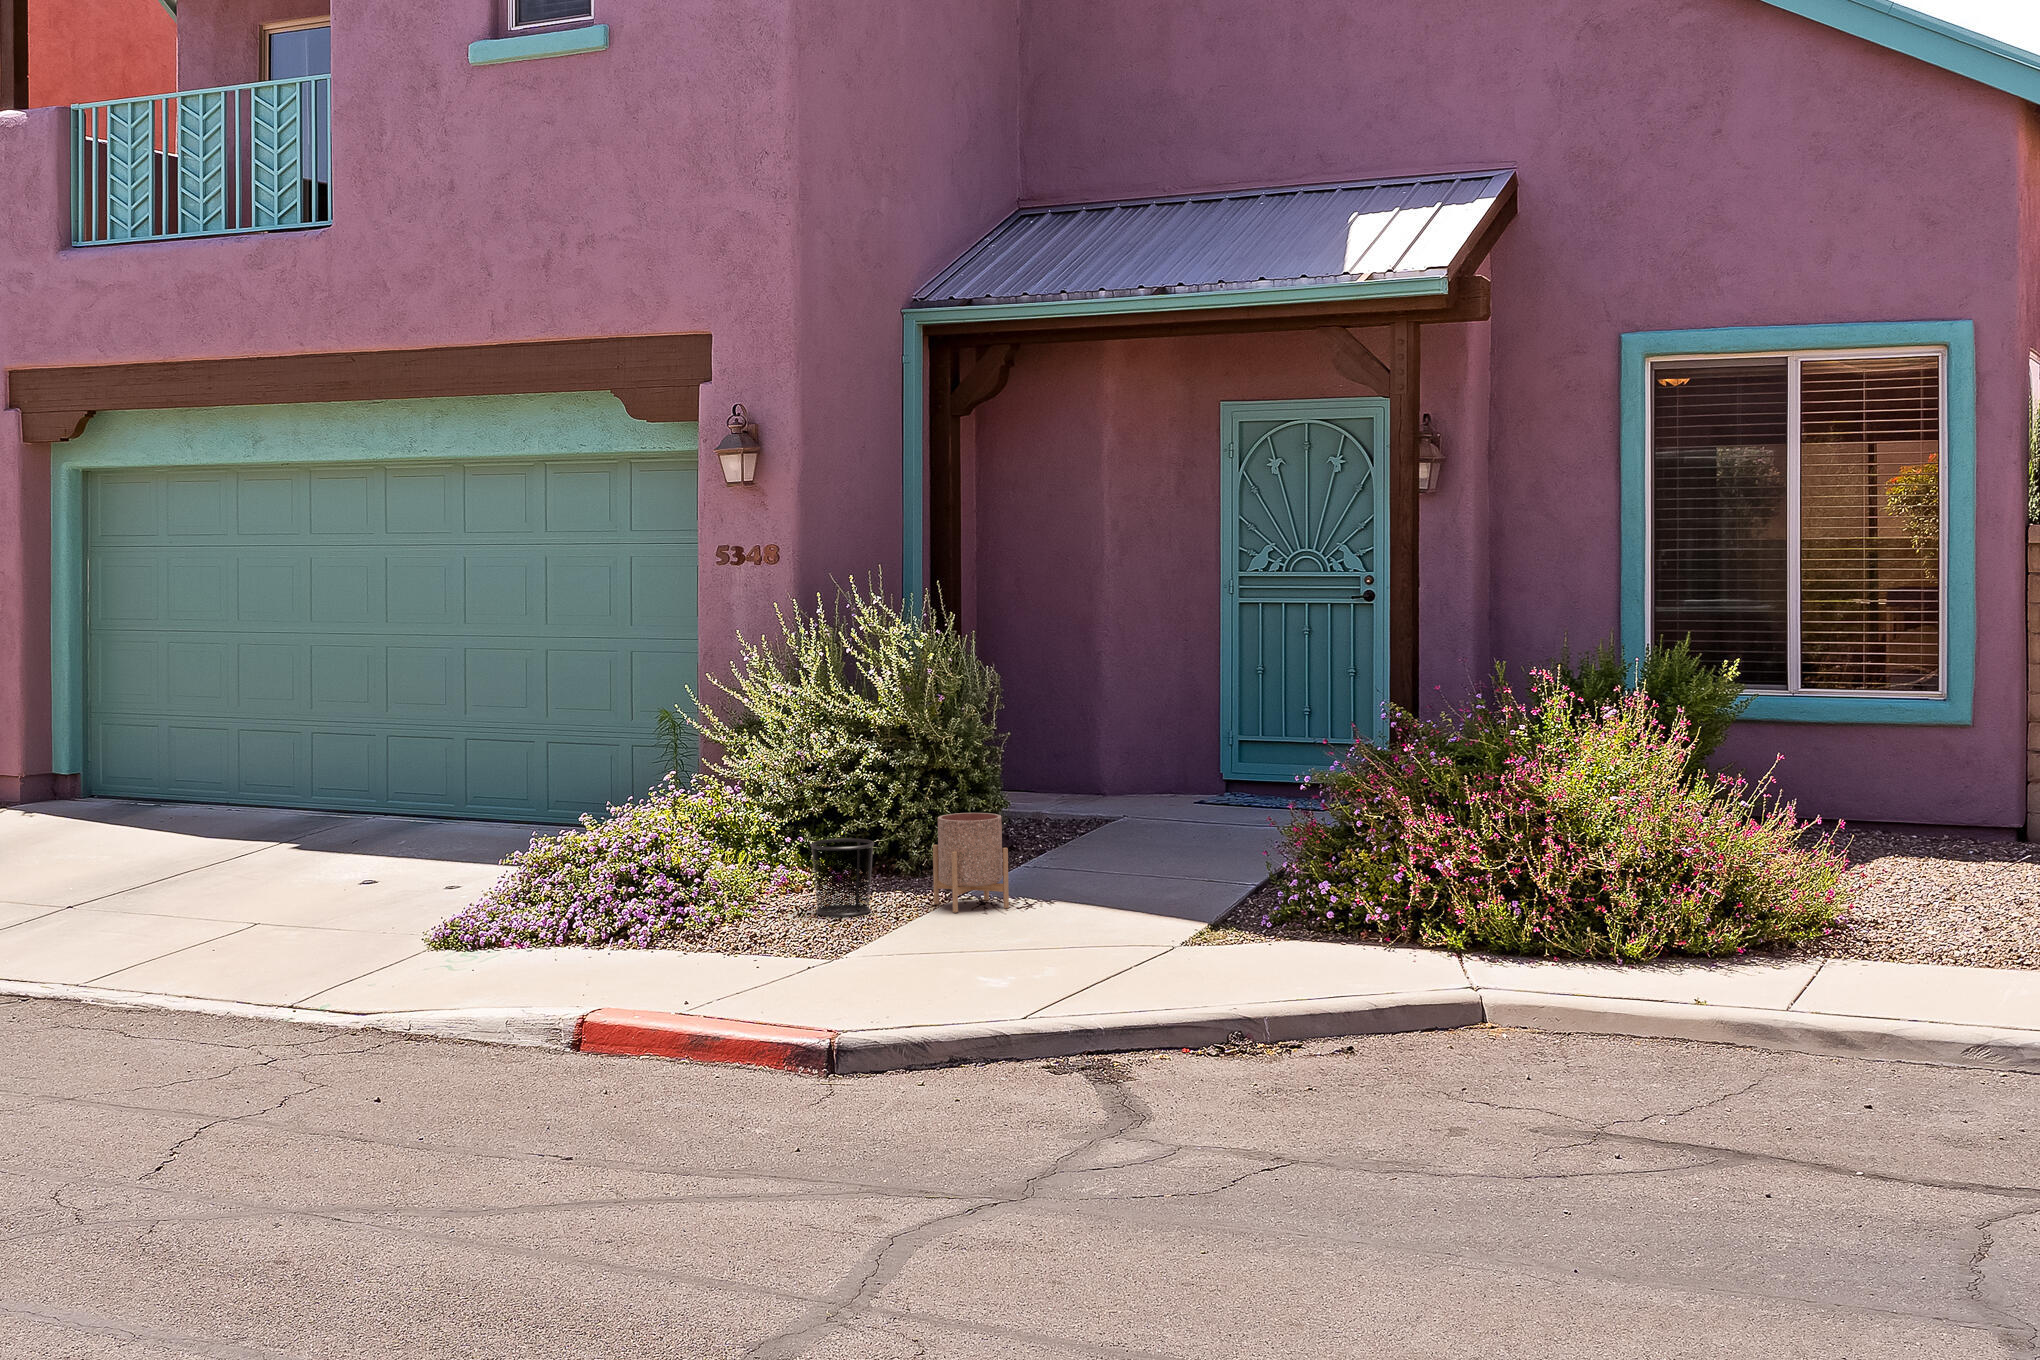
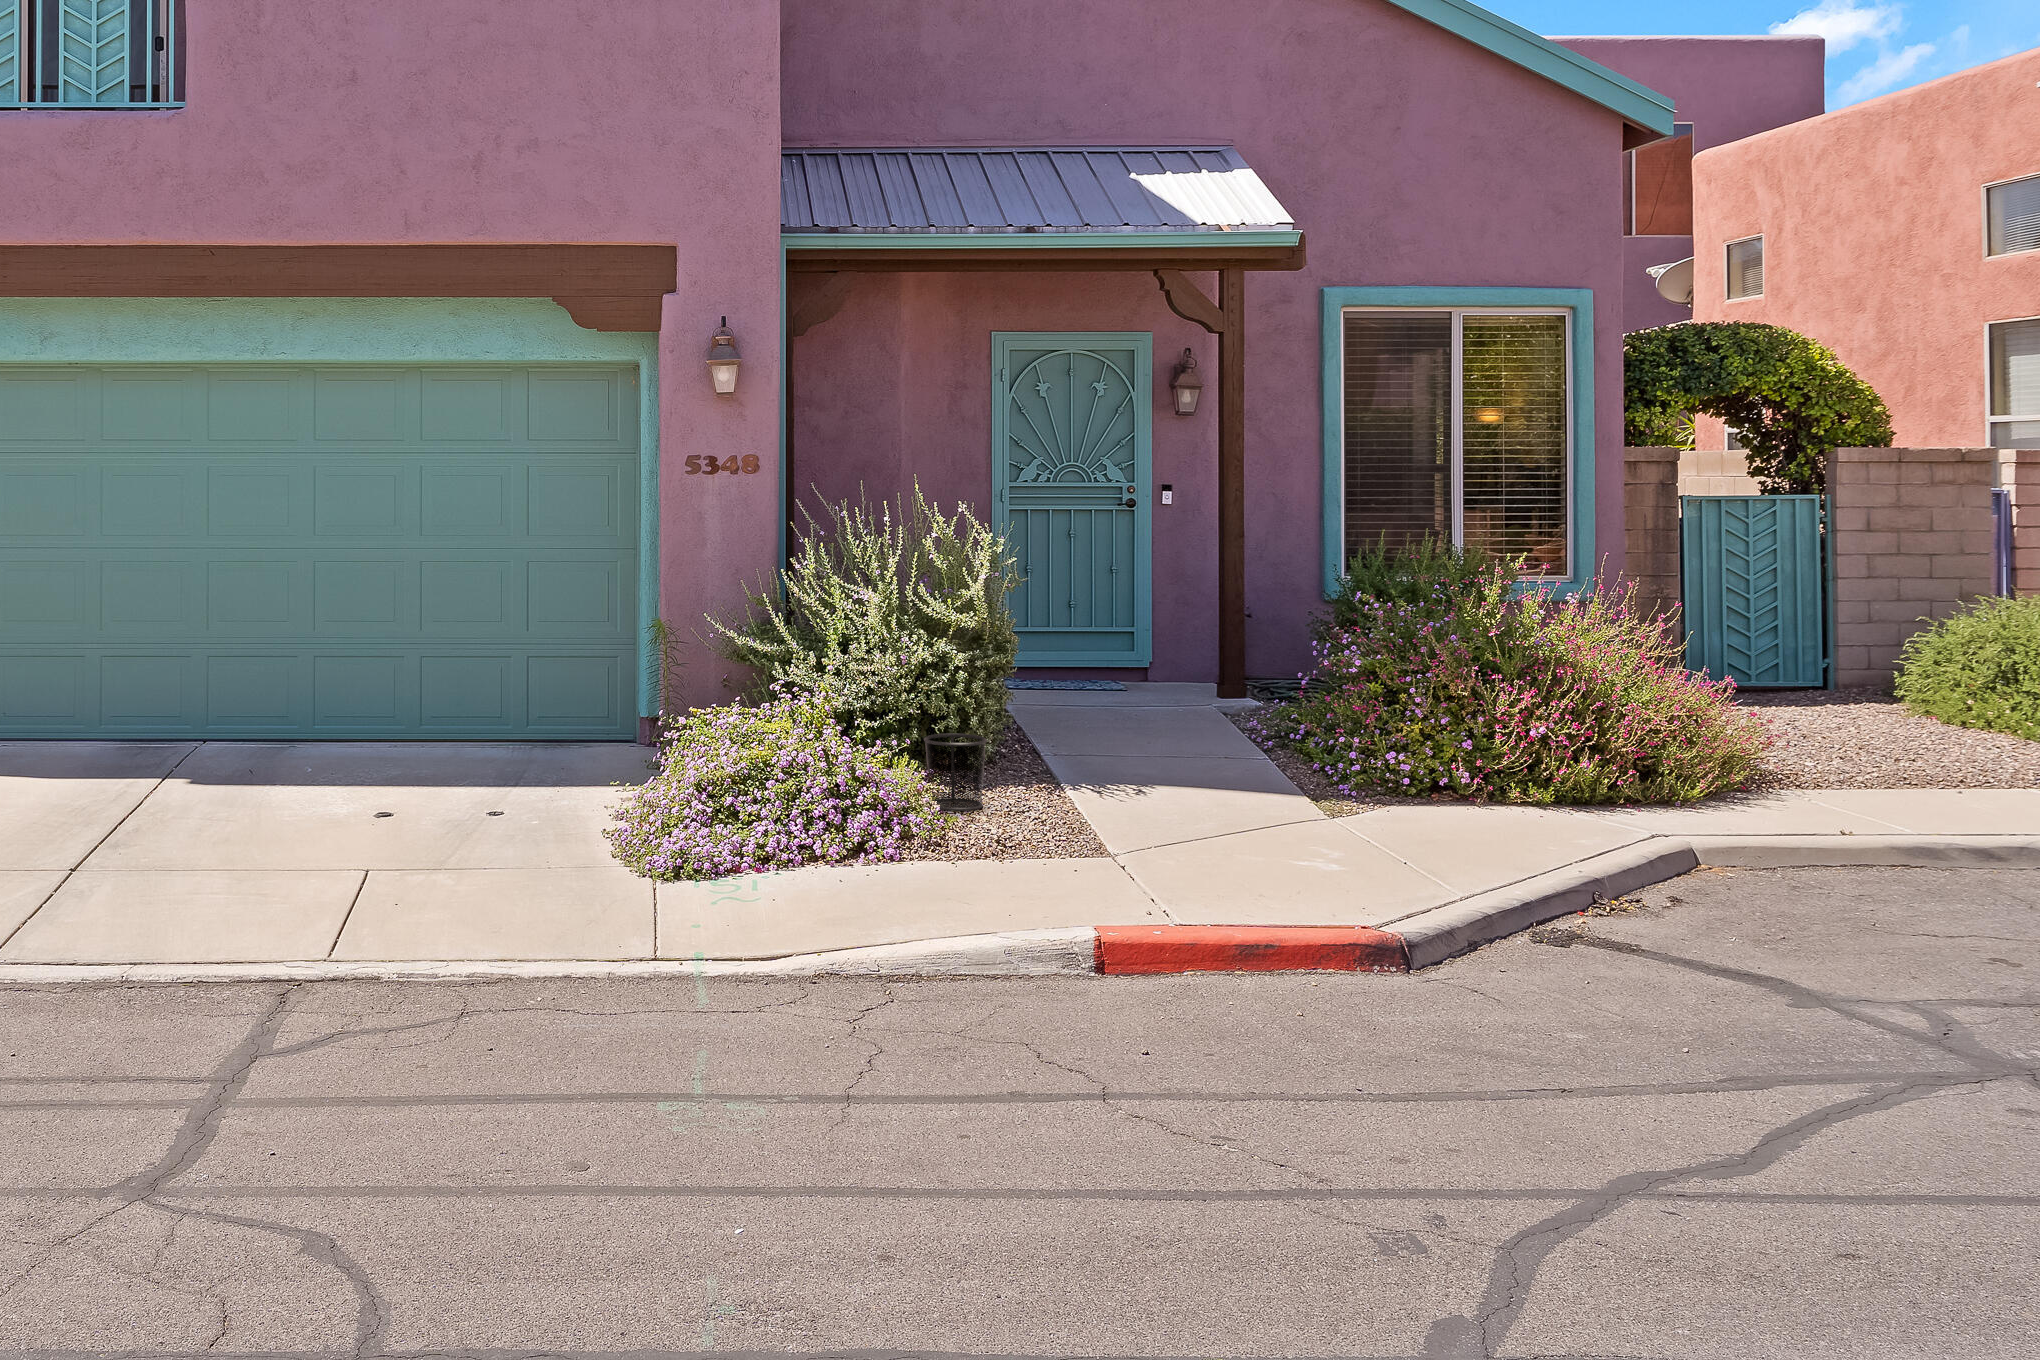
planter: present [933,813,1009,913] -> none [1007,703,1084,798]

